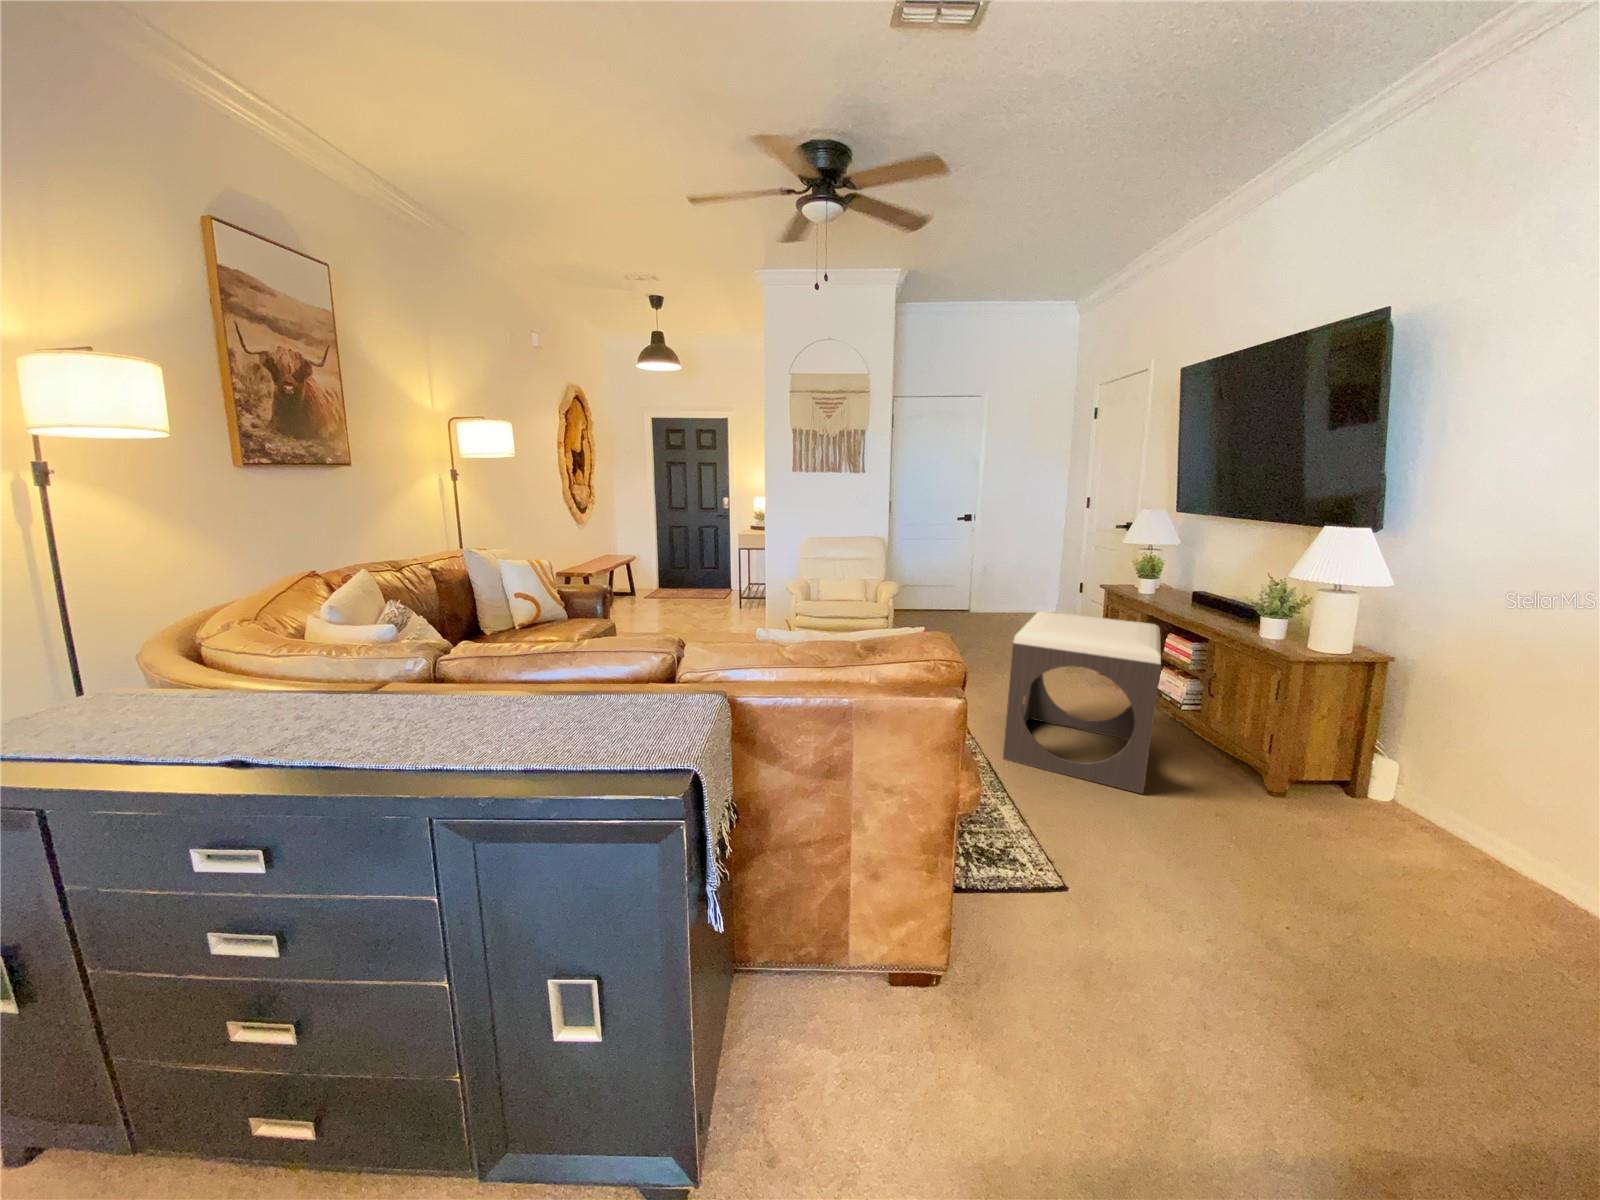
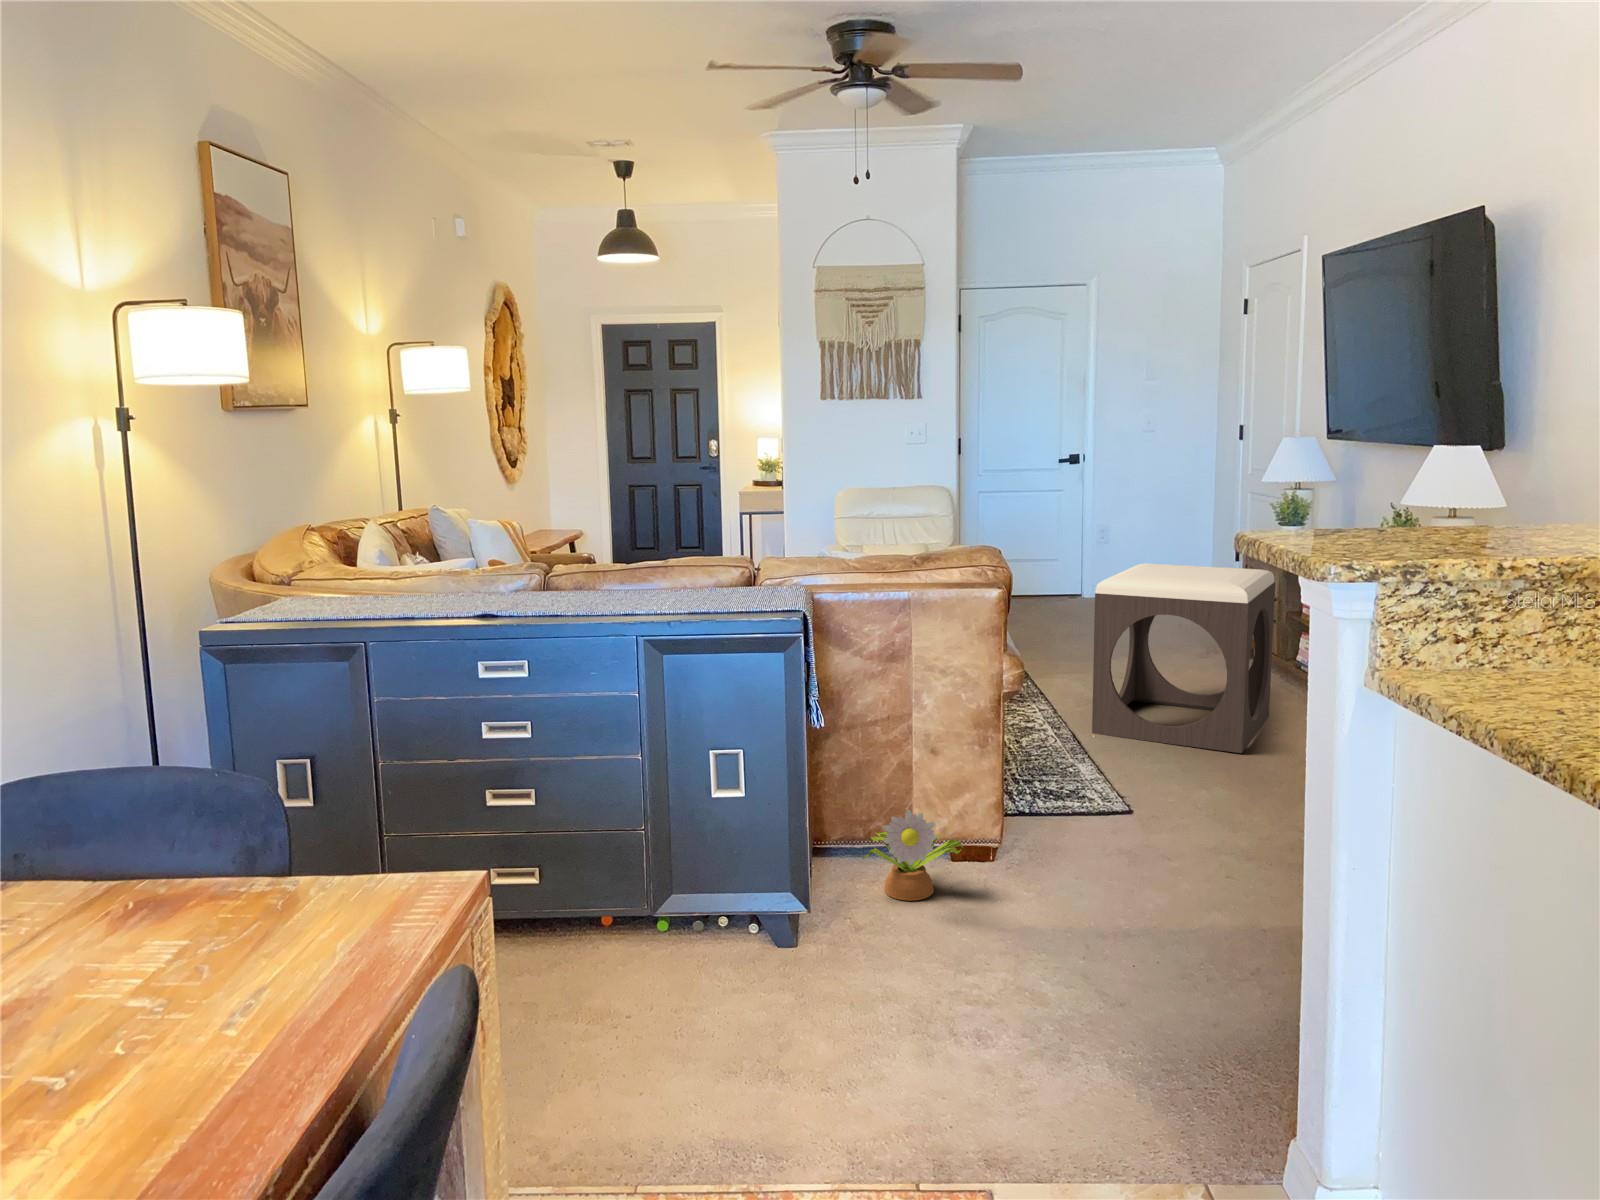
decorative plant: none [781,963,909,1100] -> present [862,810,963,901]

